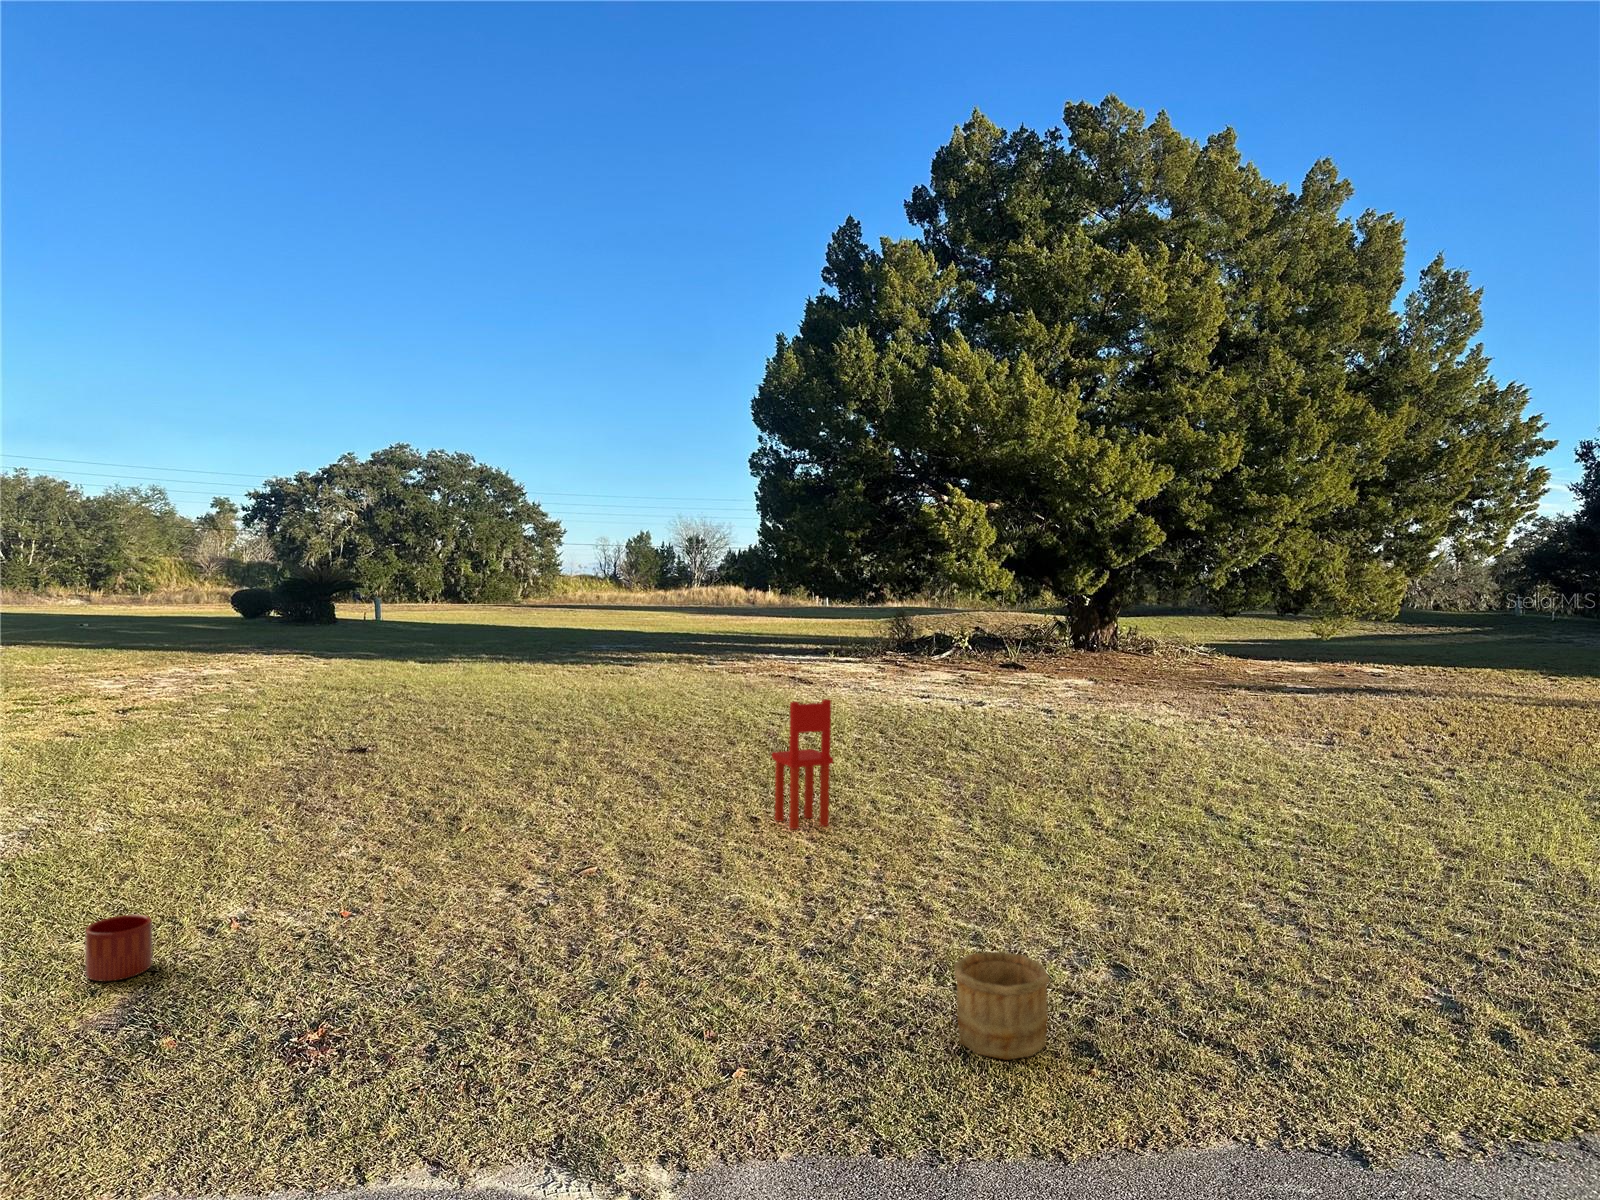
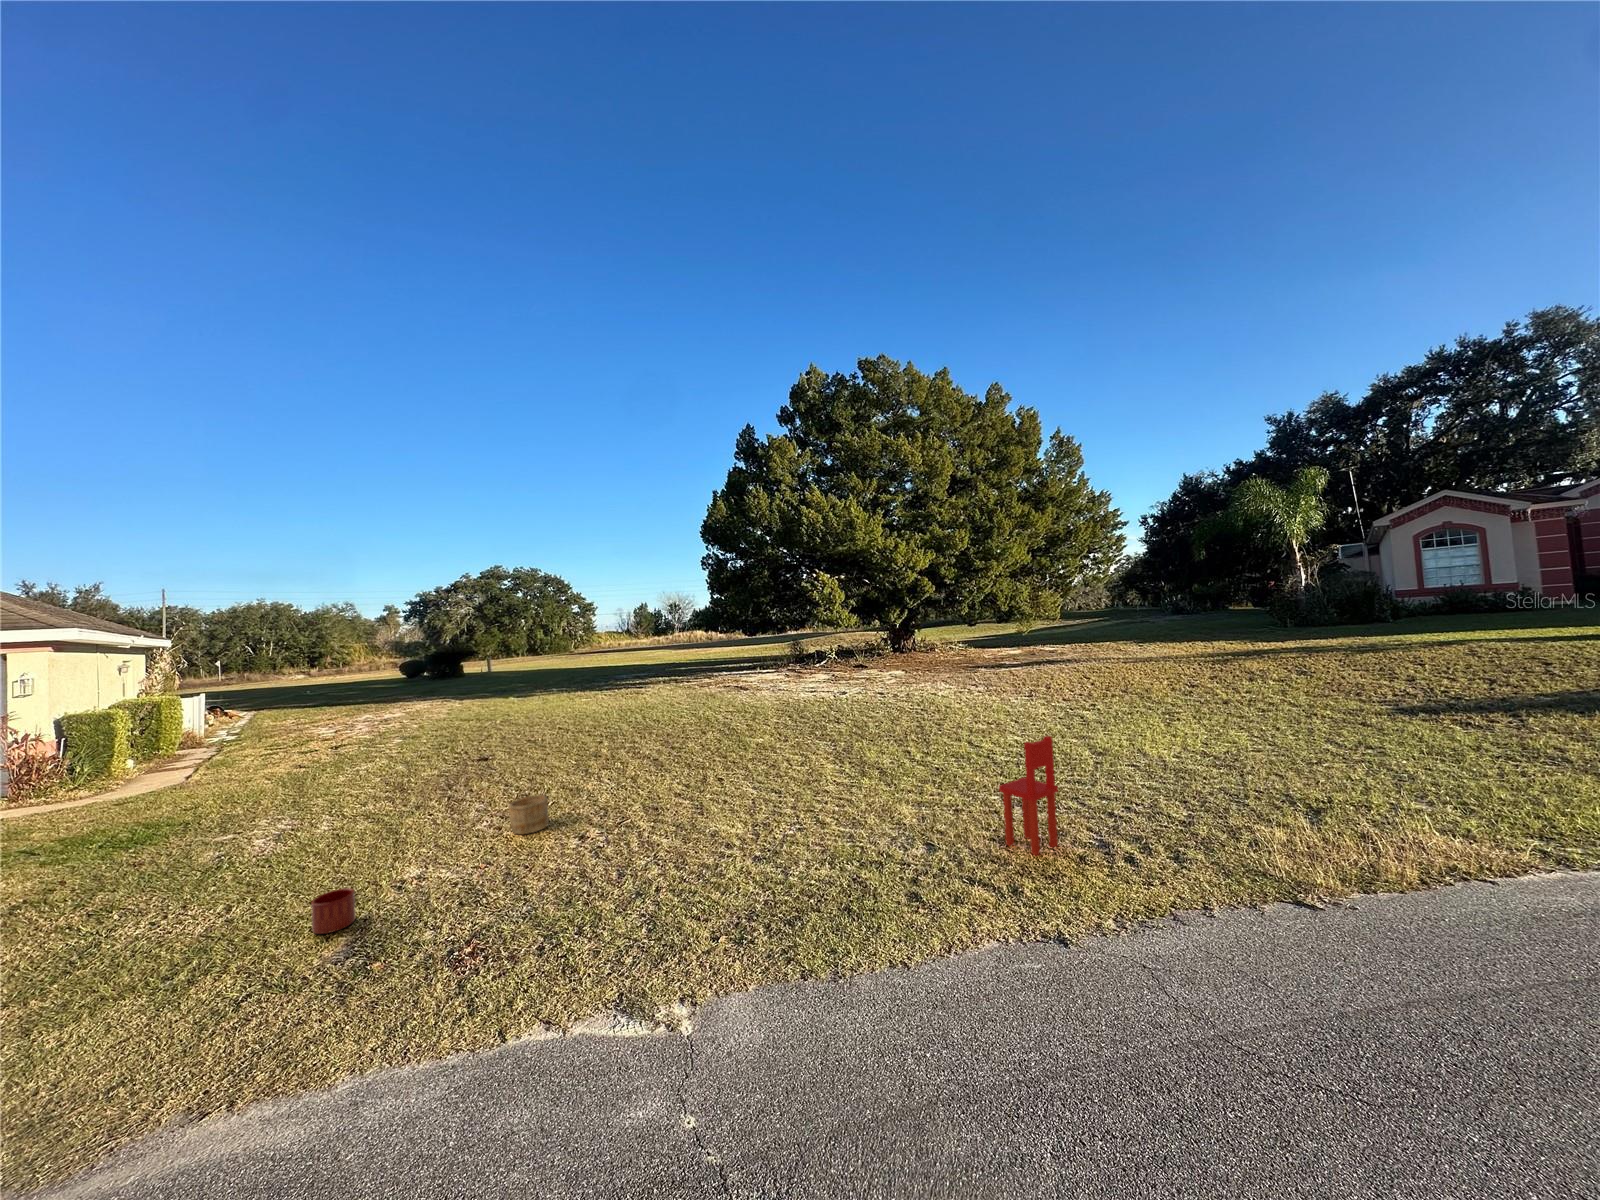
chair: present [772,699,833,829] -> present [999,736,1058,855]
wooden bucket: present [954,952,1050,1060] -> present [508,795,549,835]

